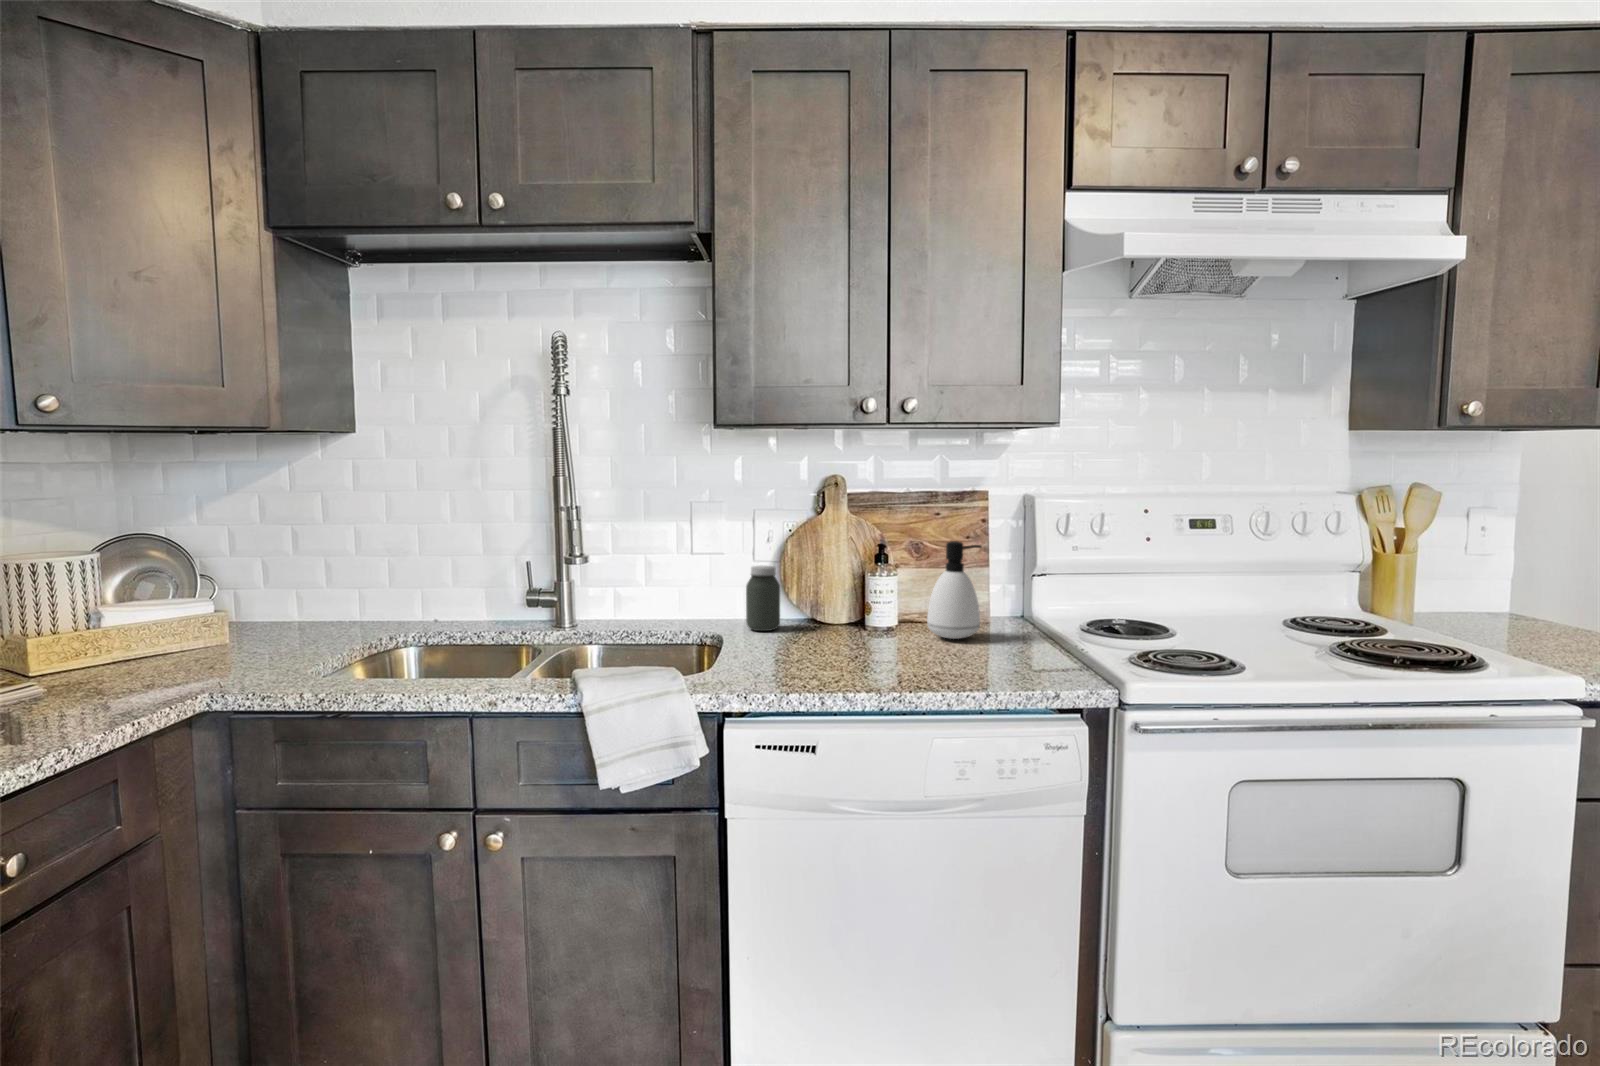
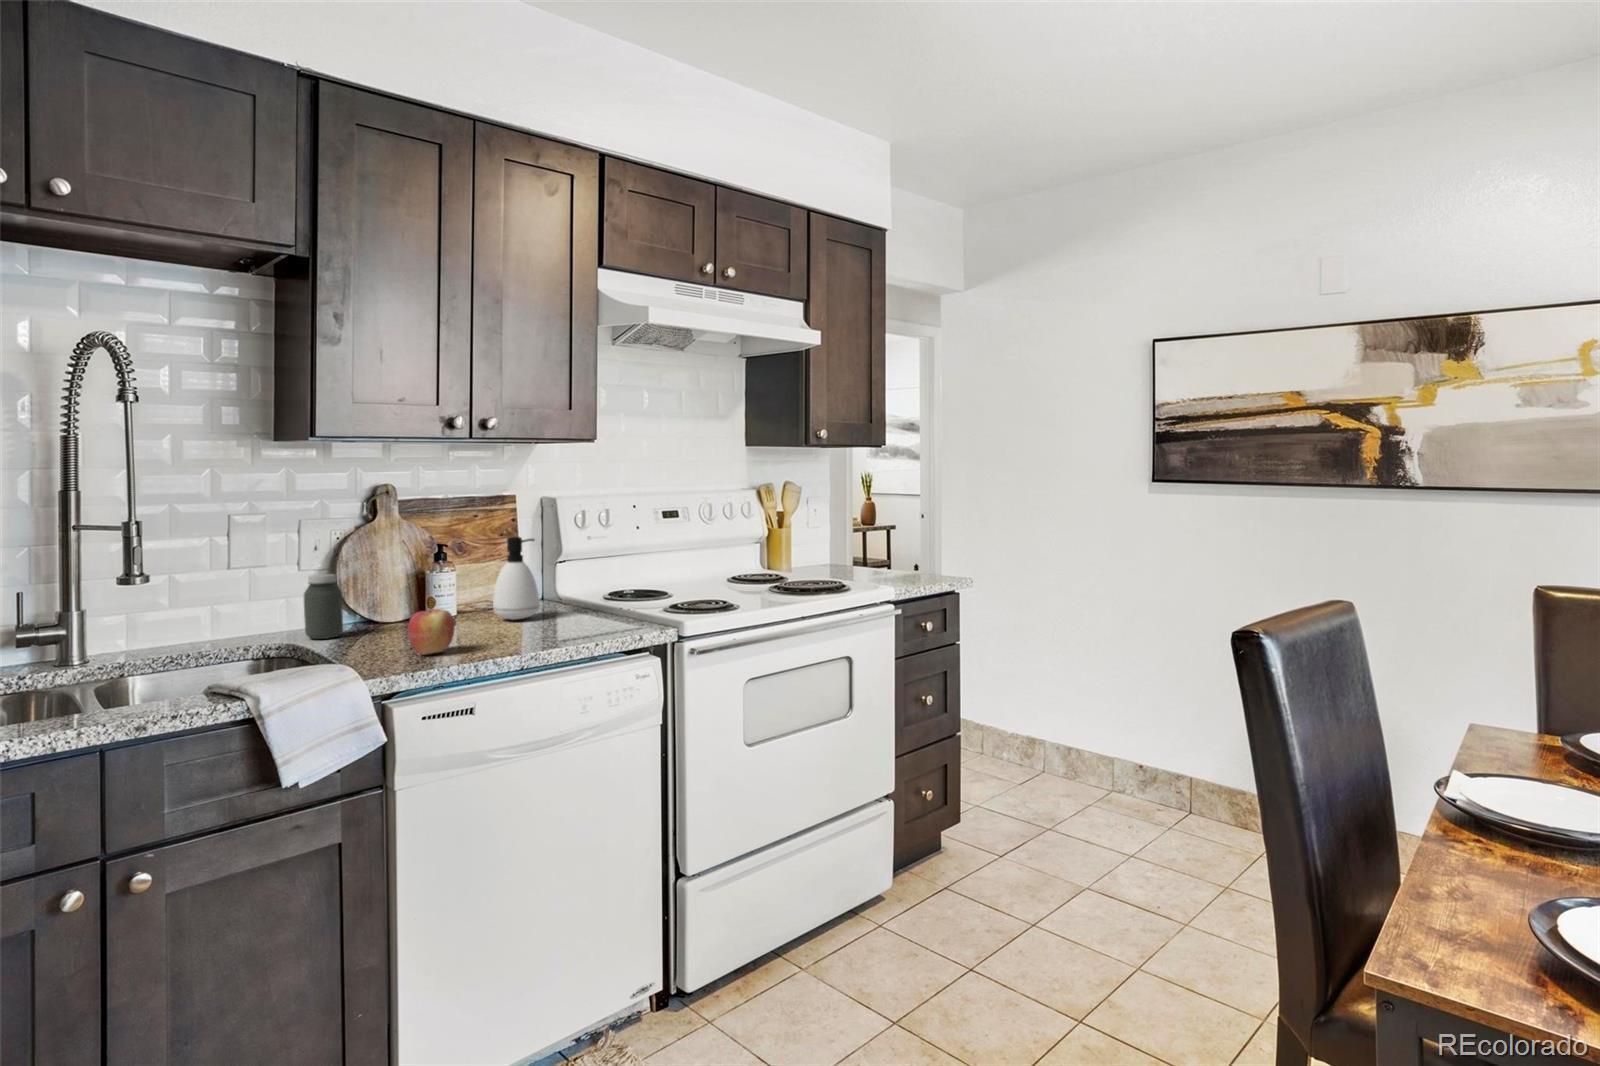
apple: none [783,618,832,670] -> present [408,609,455,655]

